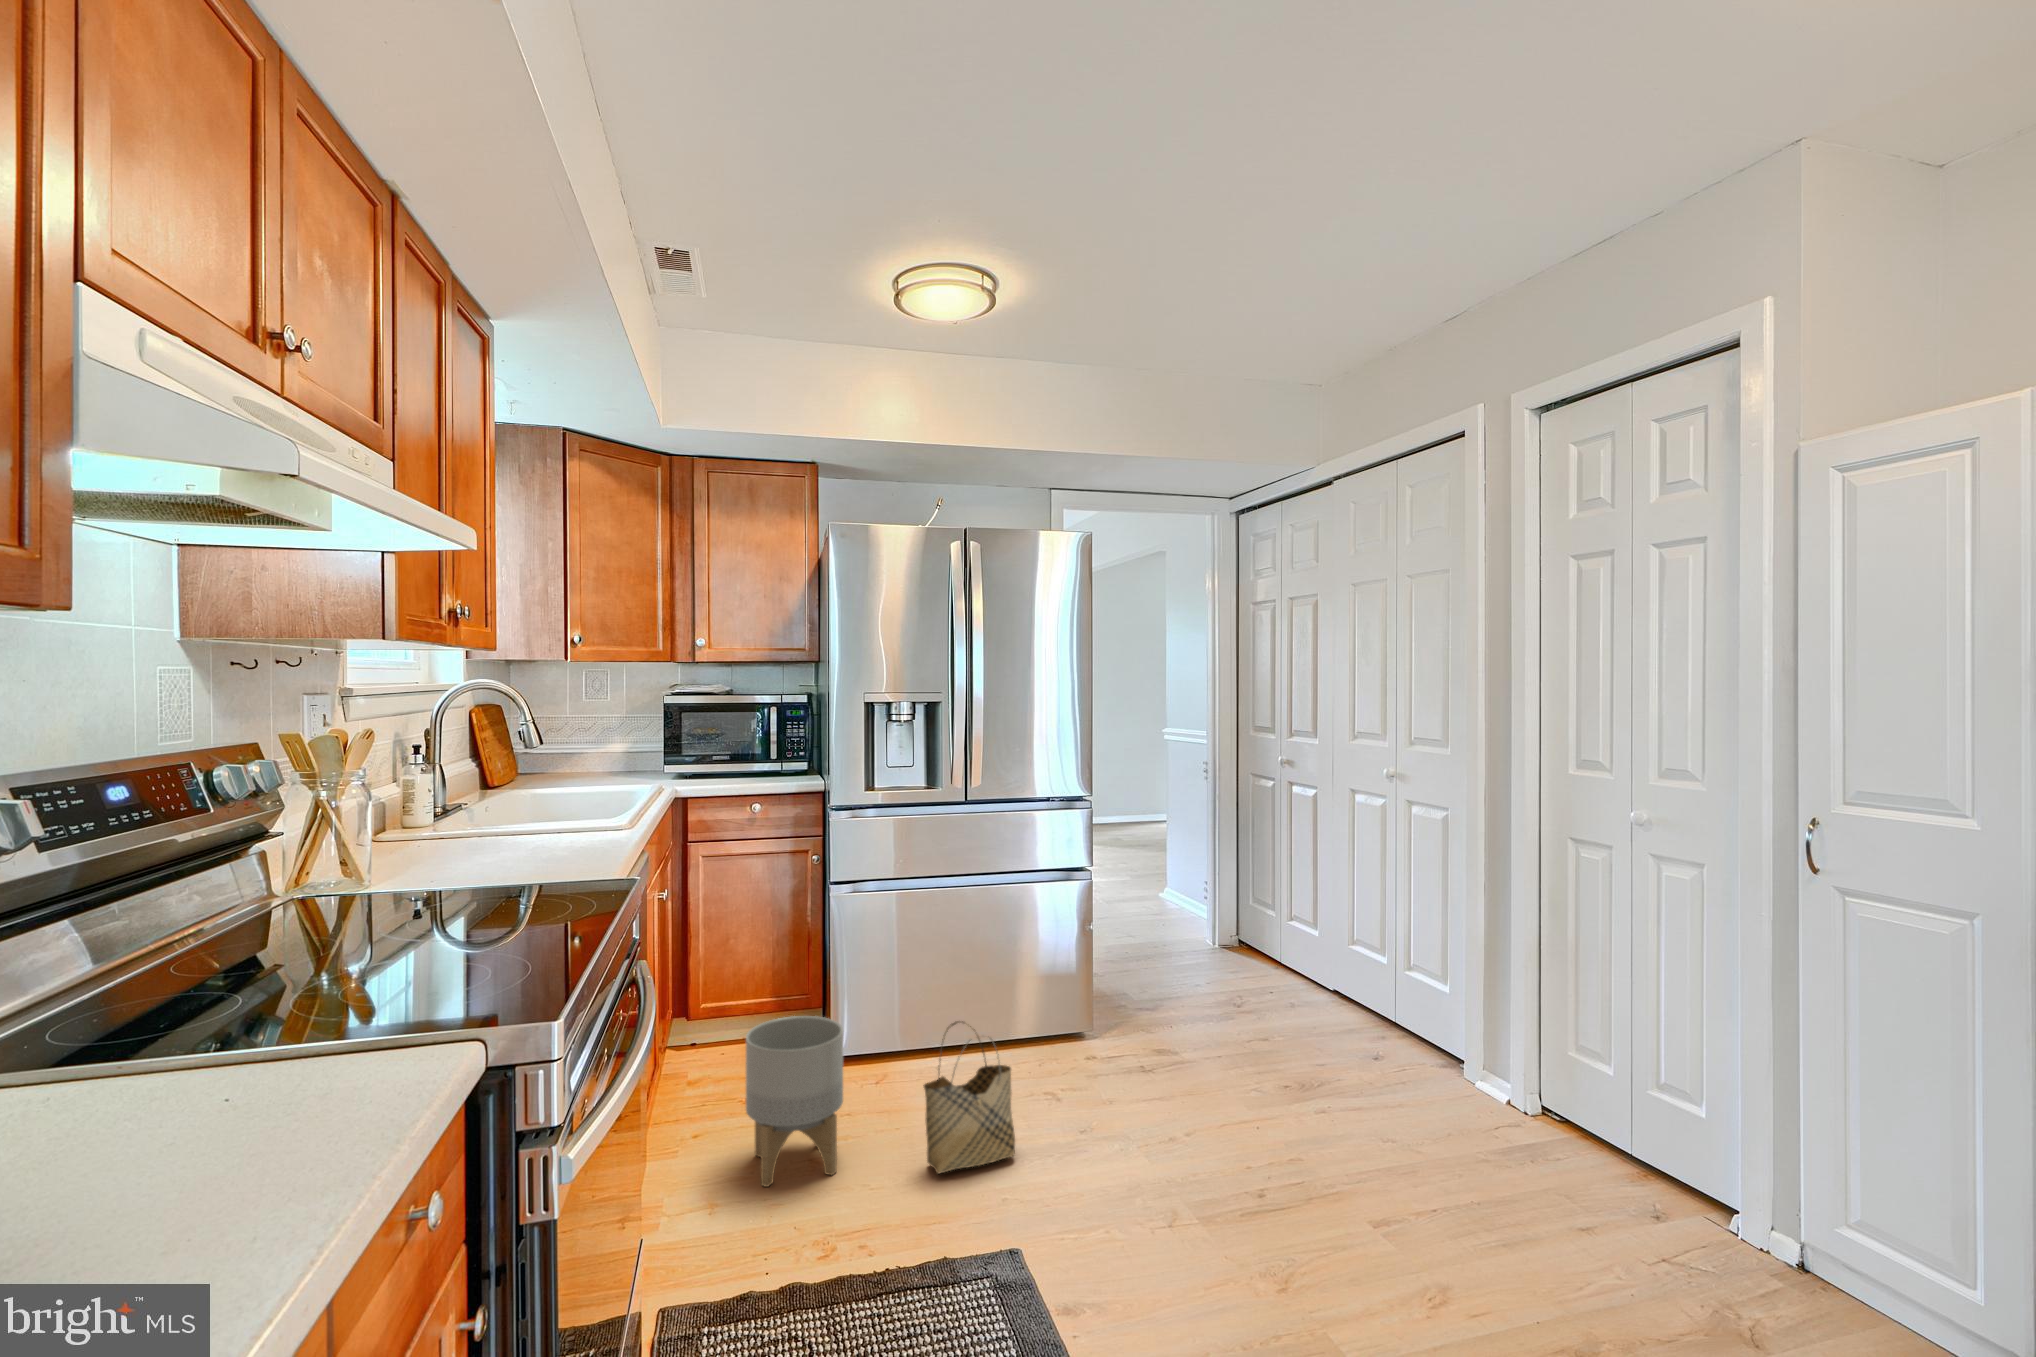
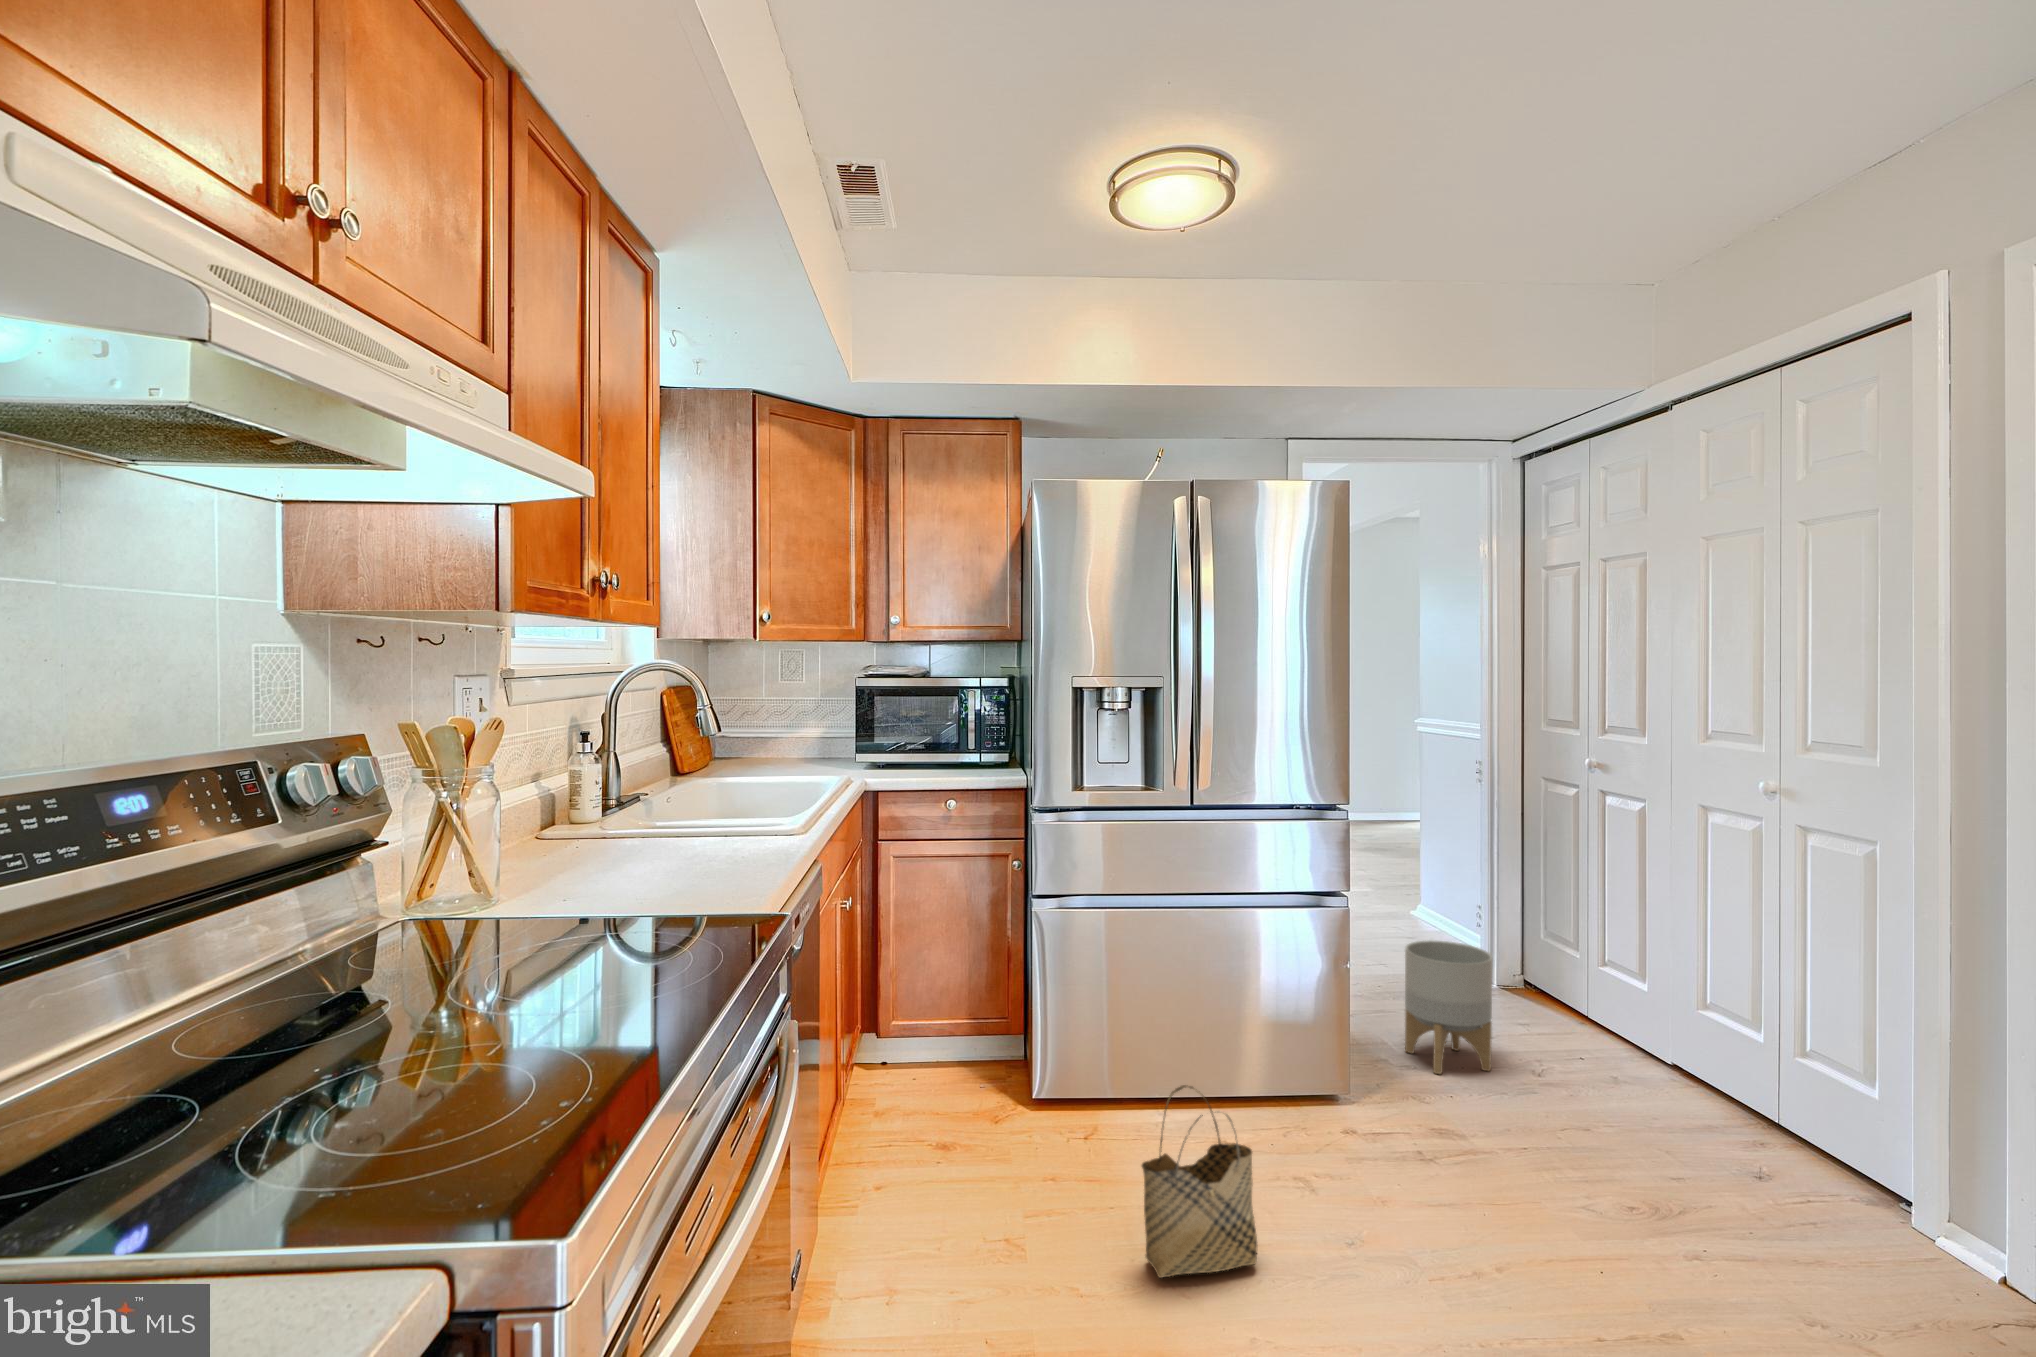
planter: present [746,1016,843,1187] -> present [1405,940,1492,1074]

